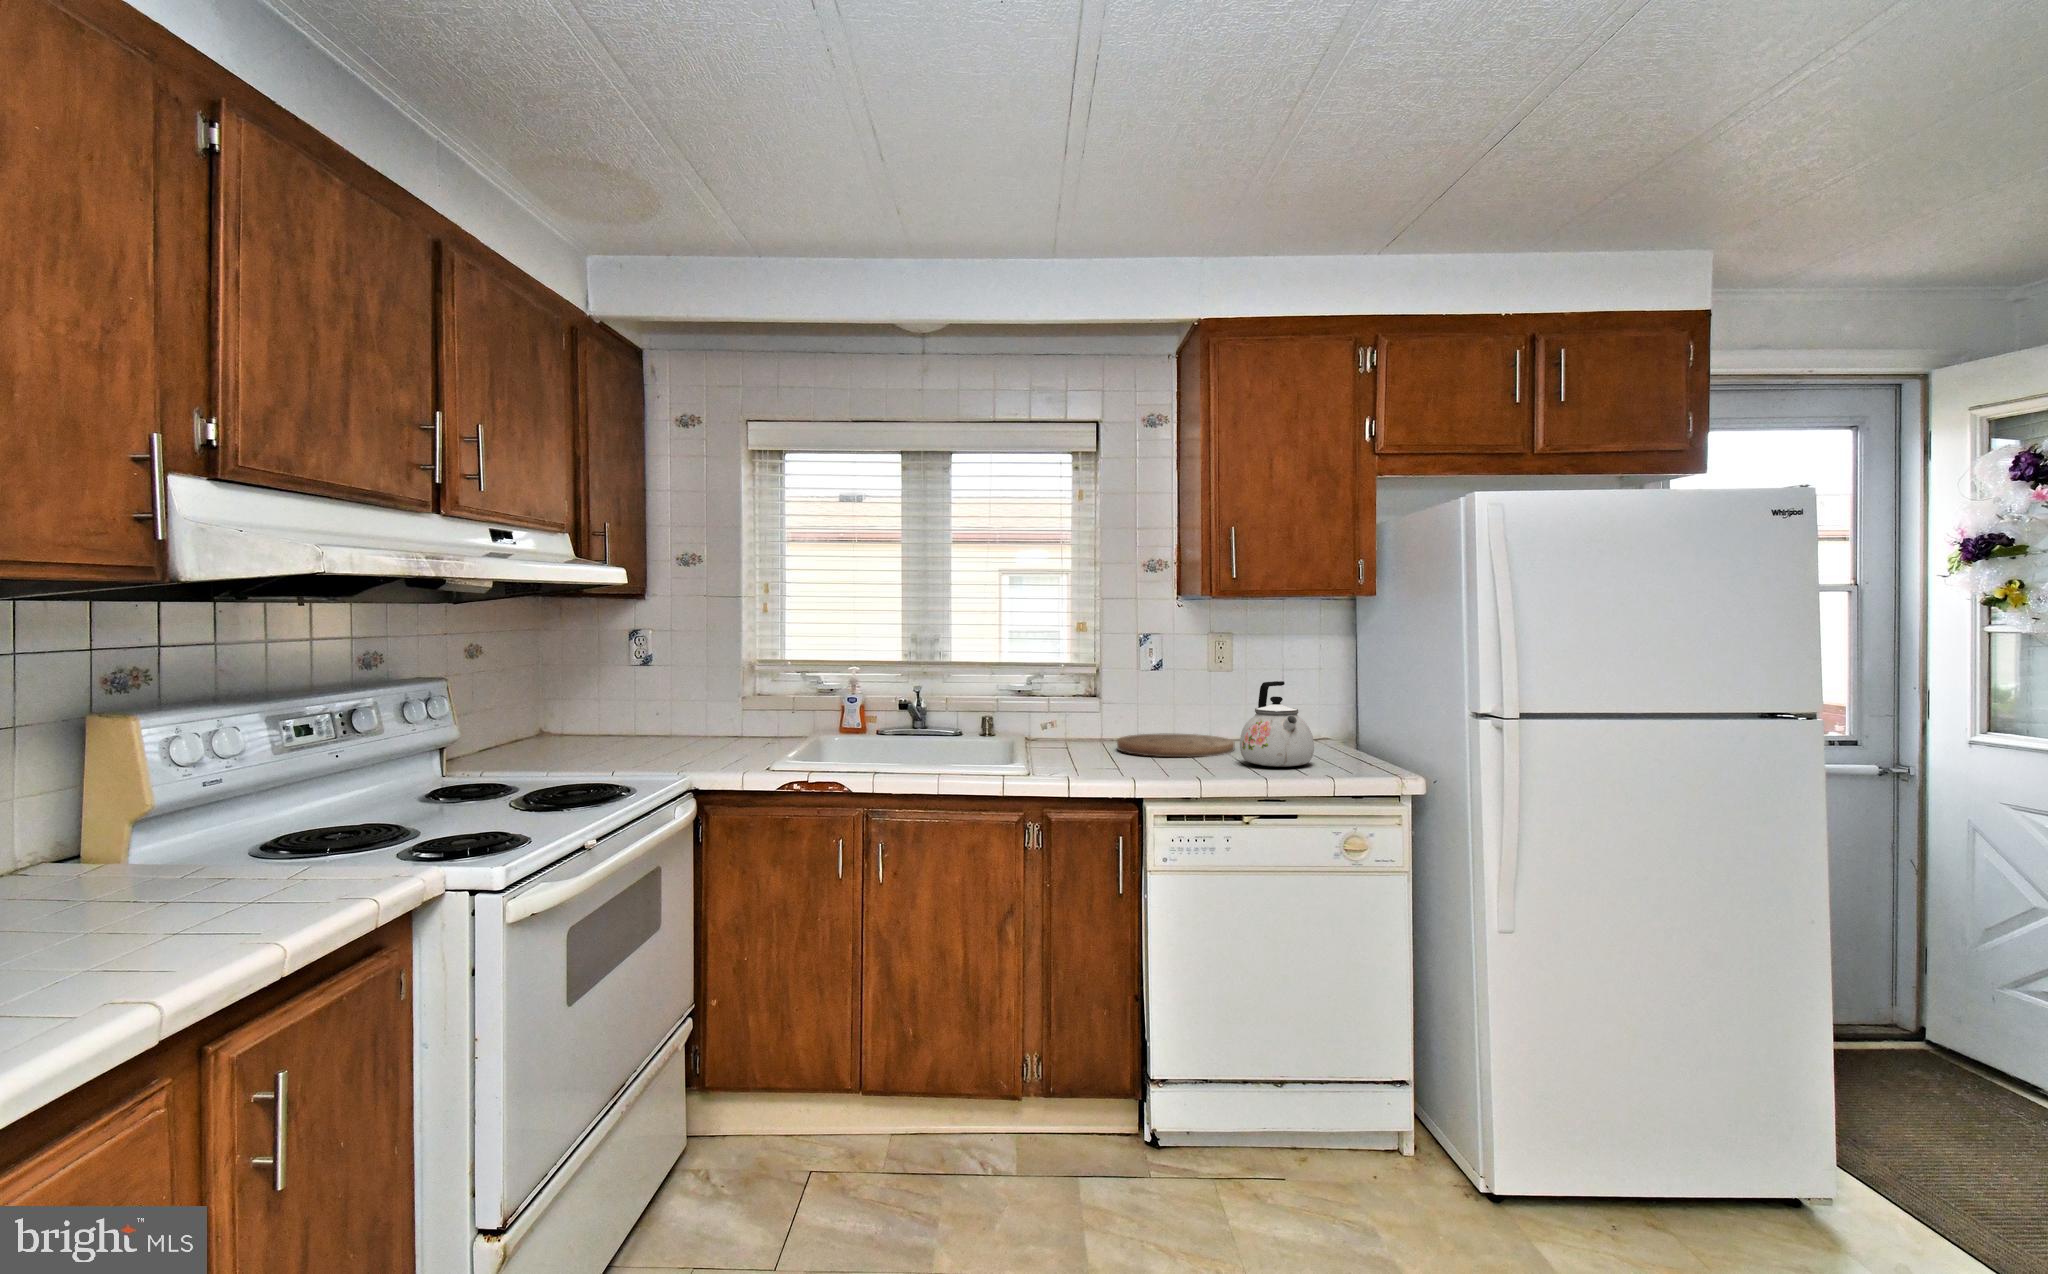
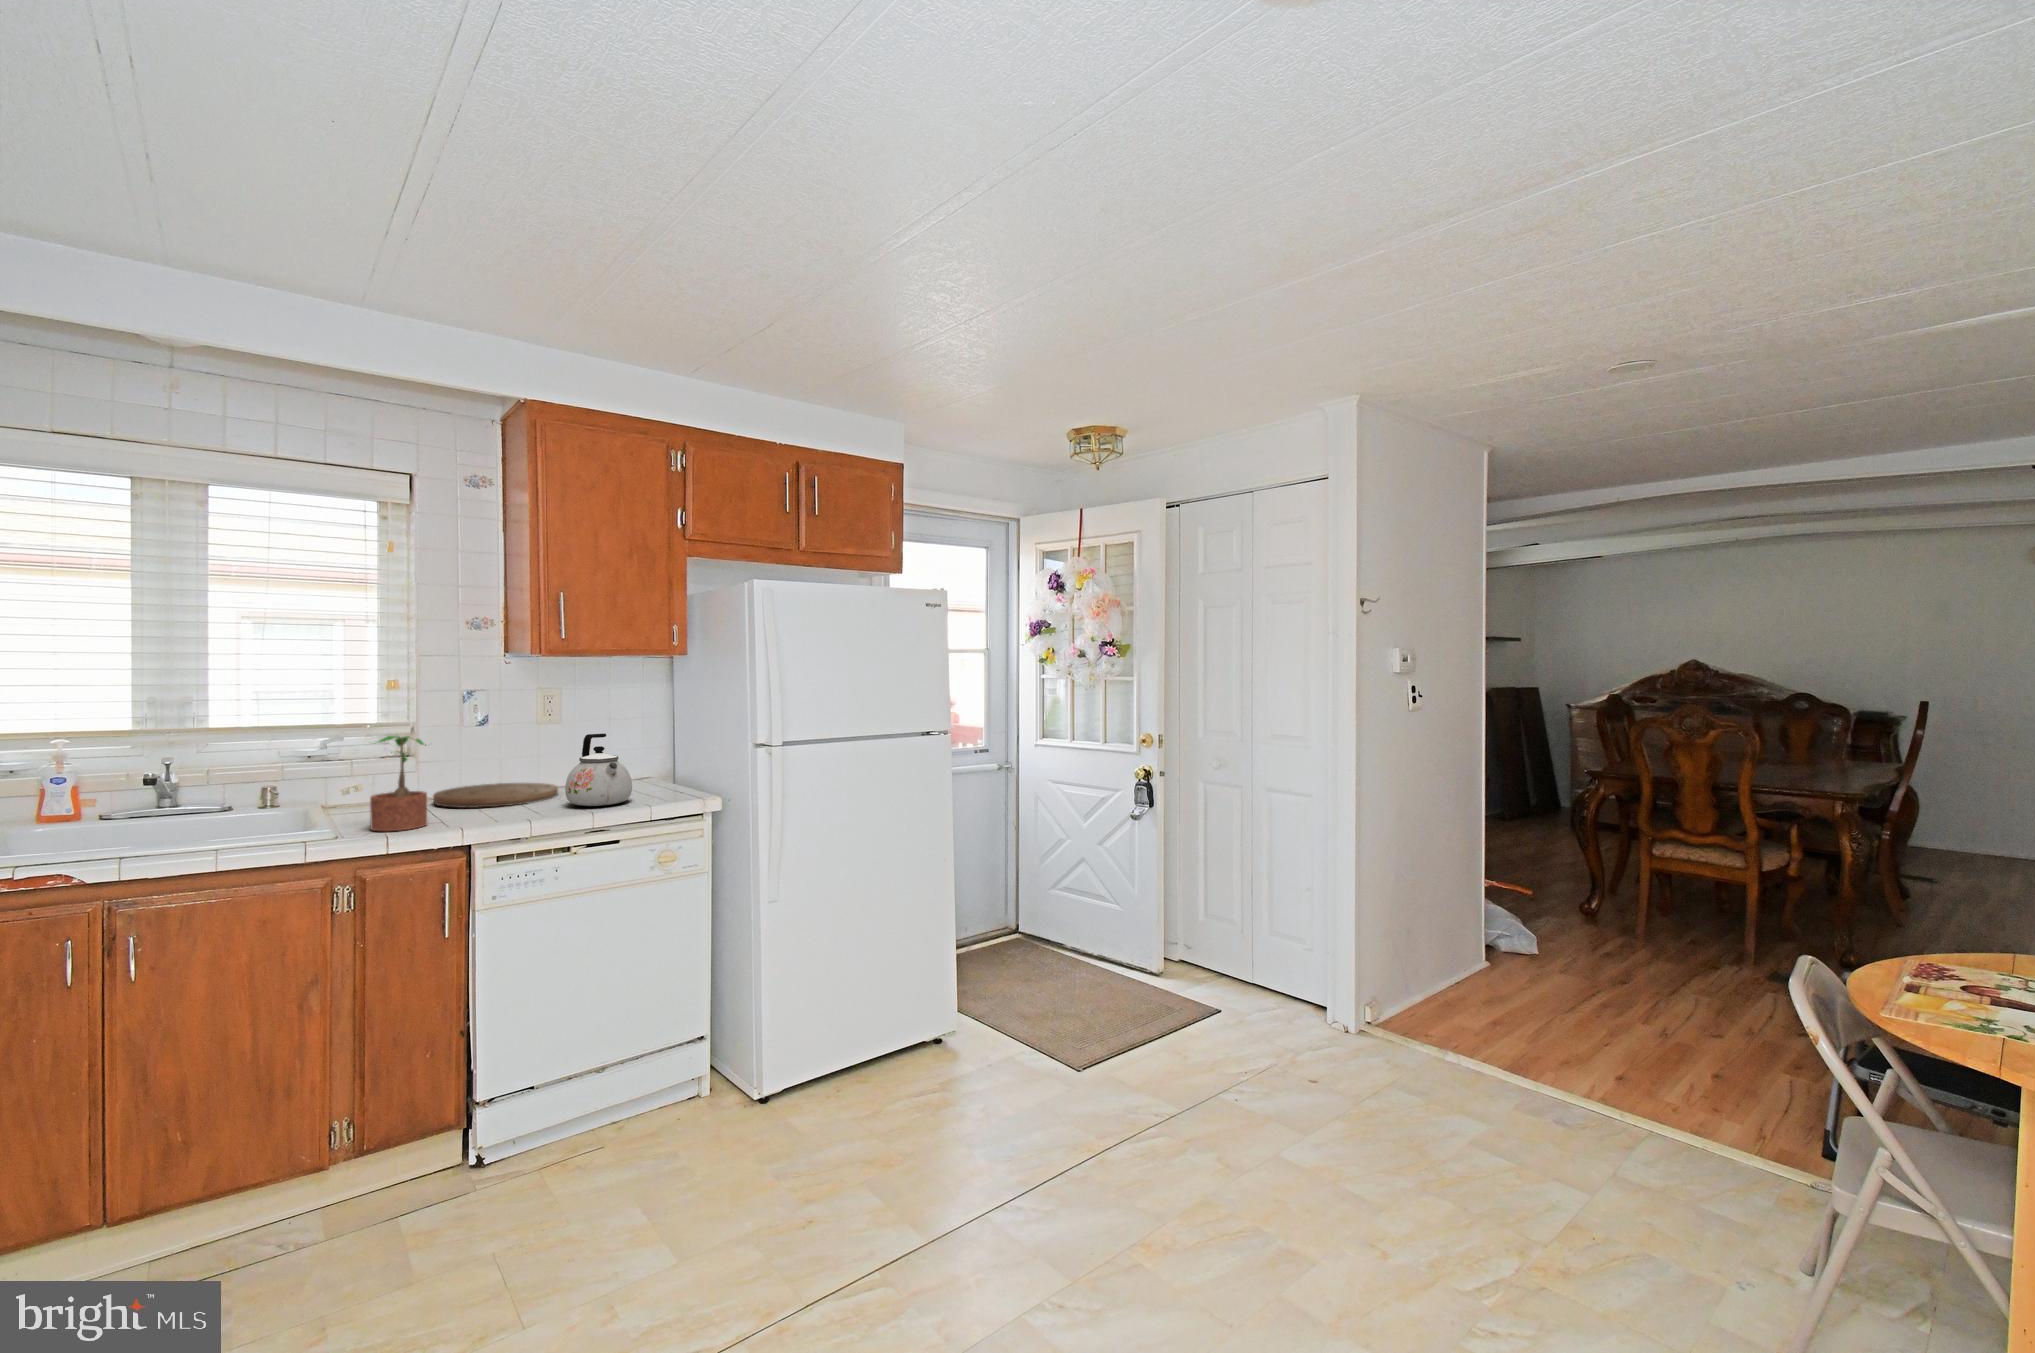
potted plant: none [1056,674,1110,772] -> present [370,736,427,831]

